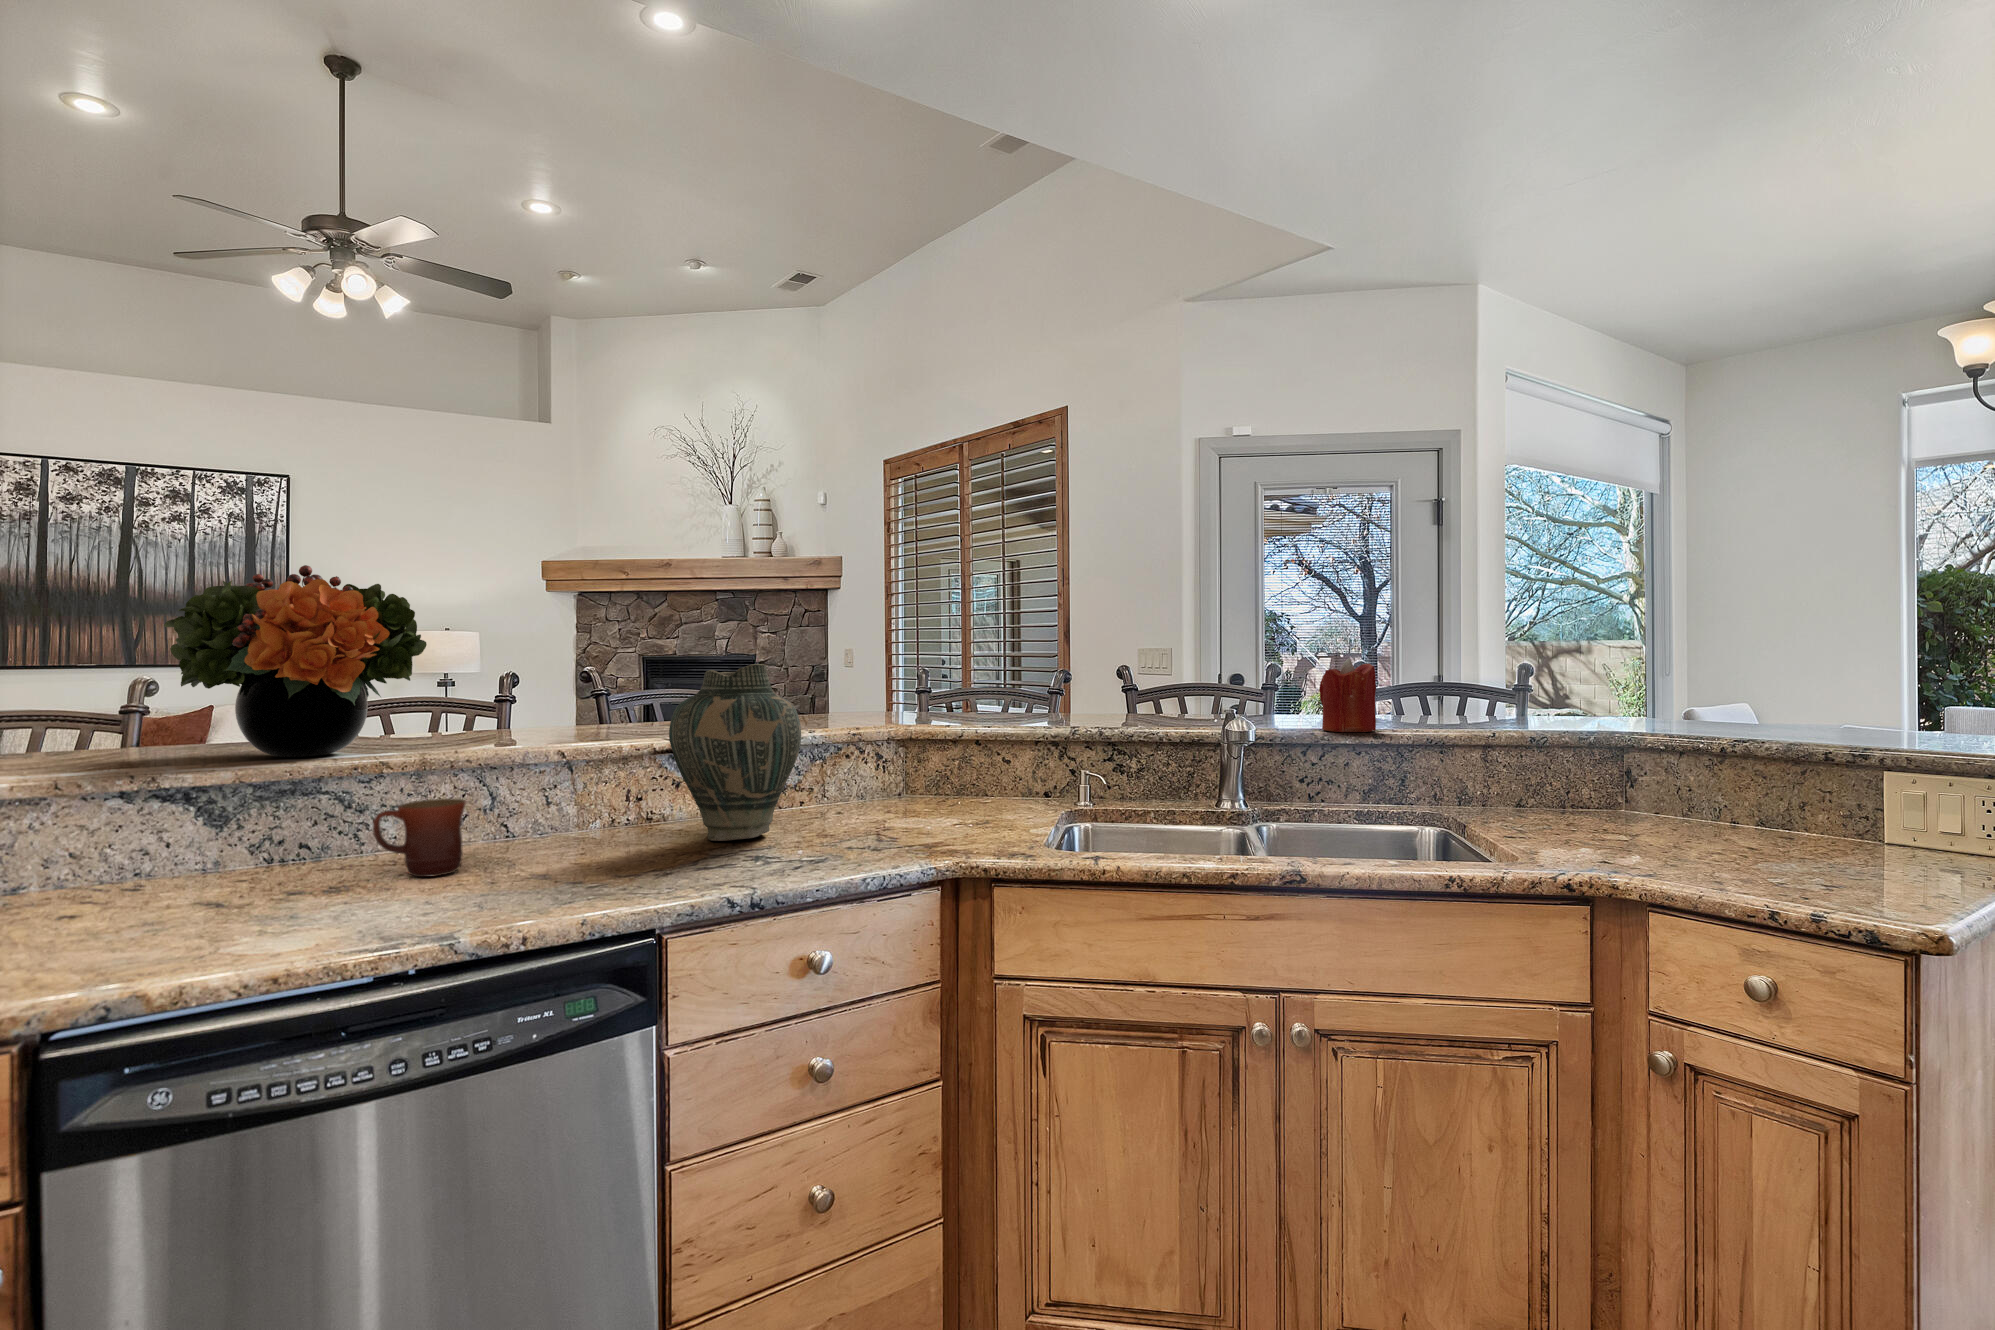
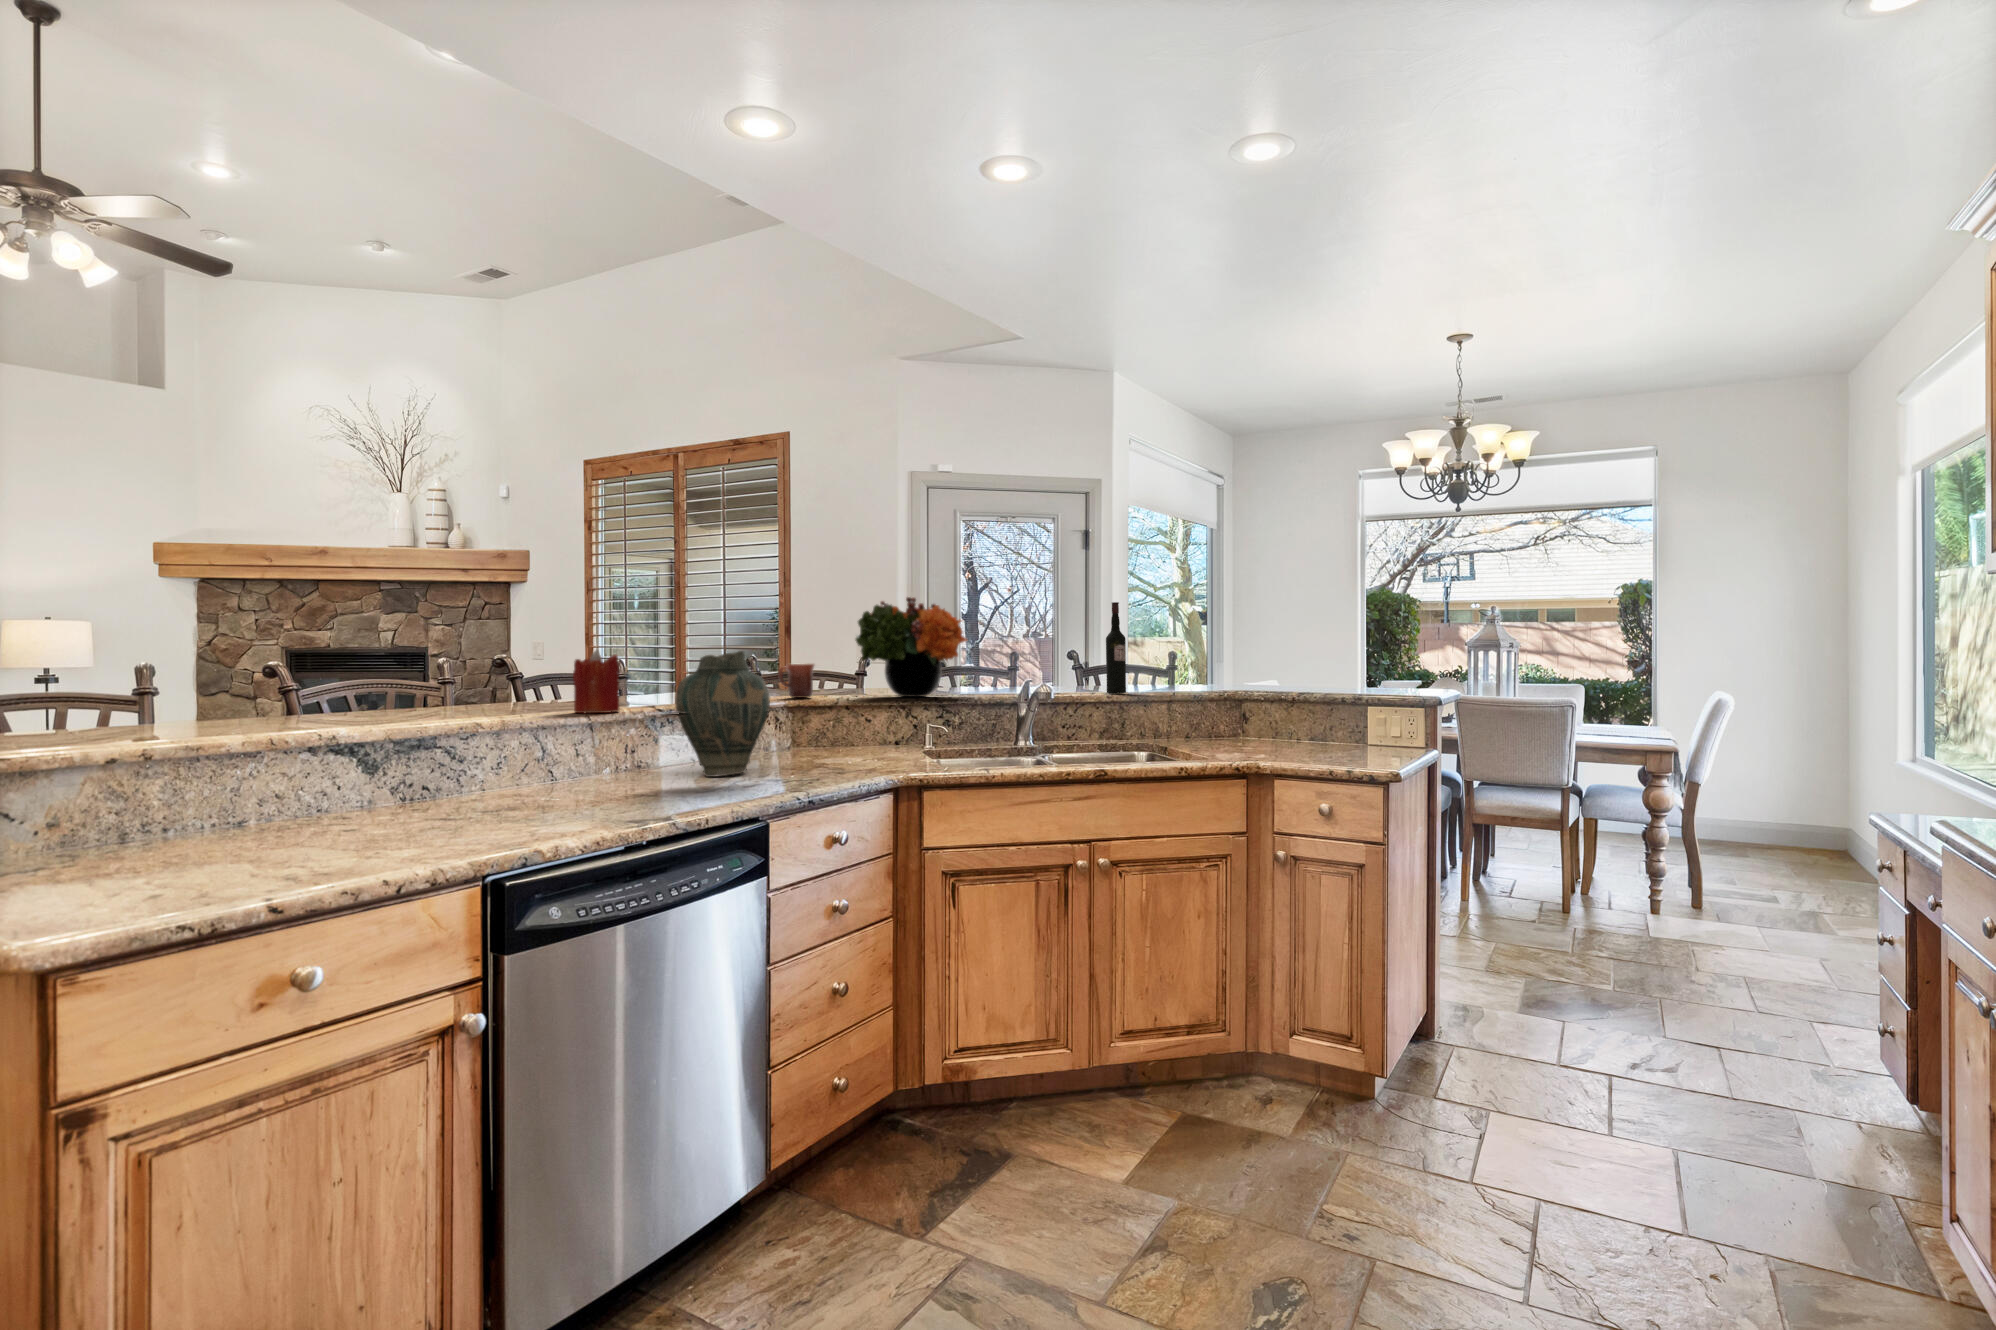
flower arrangement: present [164,565,427,757] -> present [856,597,967,697]
wine bottle: none [1386,587,1420,728] -> present [1106,602,1126,693]
candle: present [1319,658,1376,732] -> present [573,650,620,713]
mug: present [373,799,466,877] -> present [778,663,814,698]

